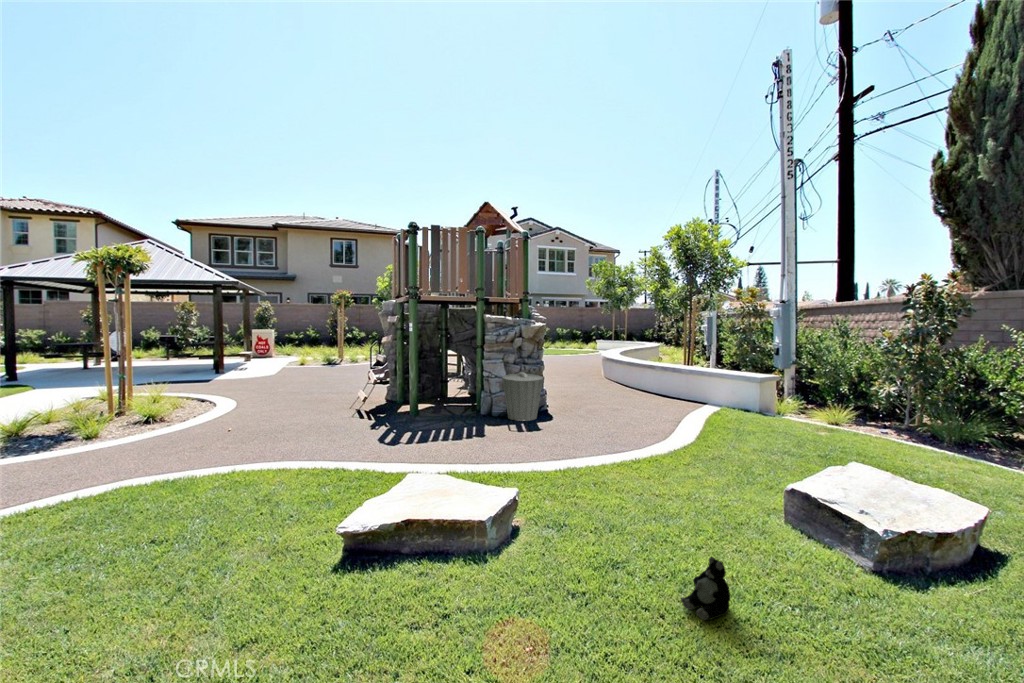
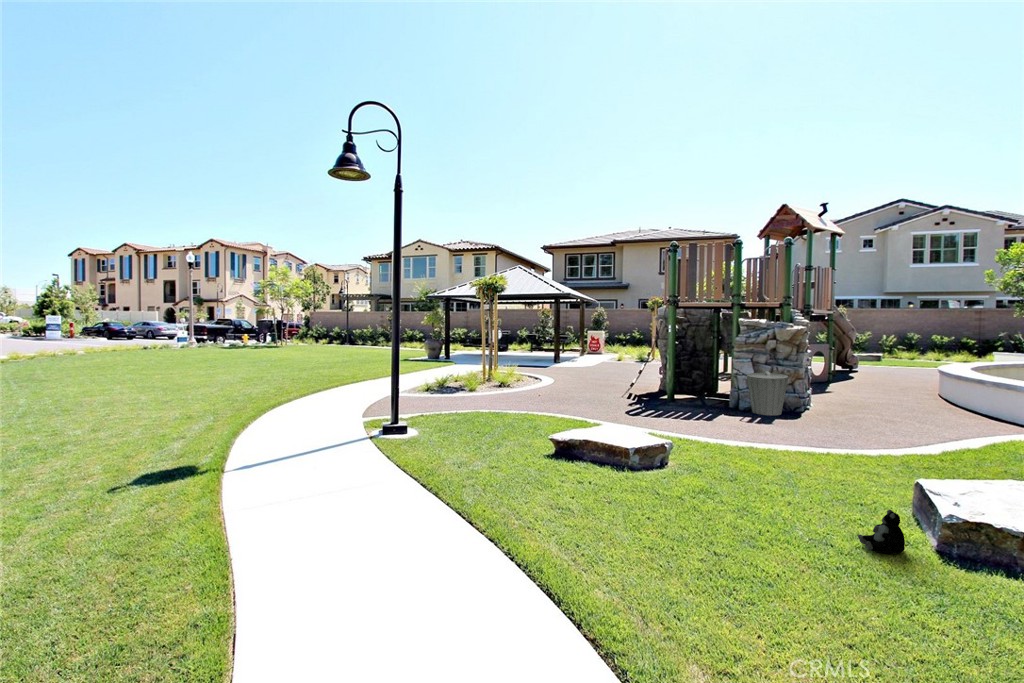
plush toy: present [681,557,730,620] -> present [858,510,905,554]

